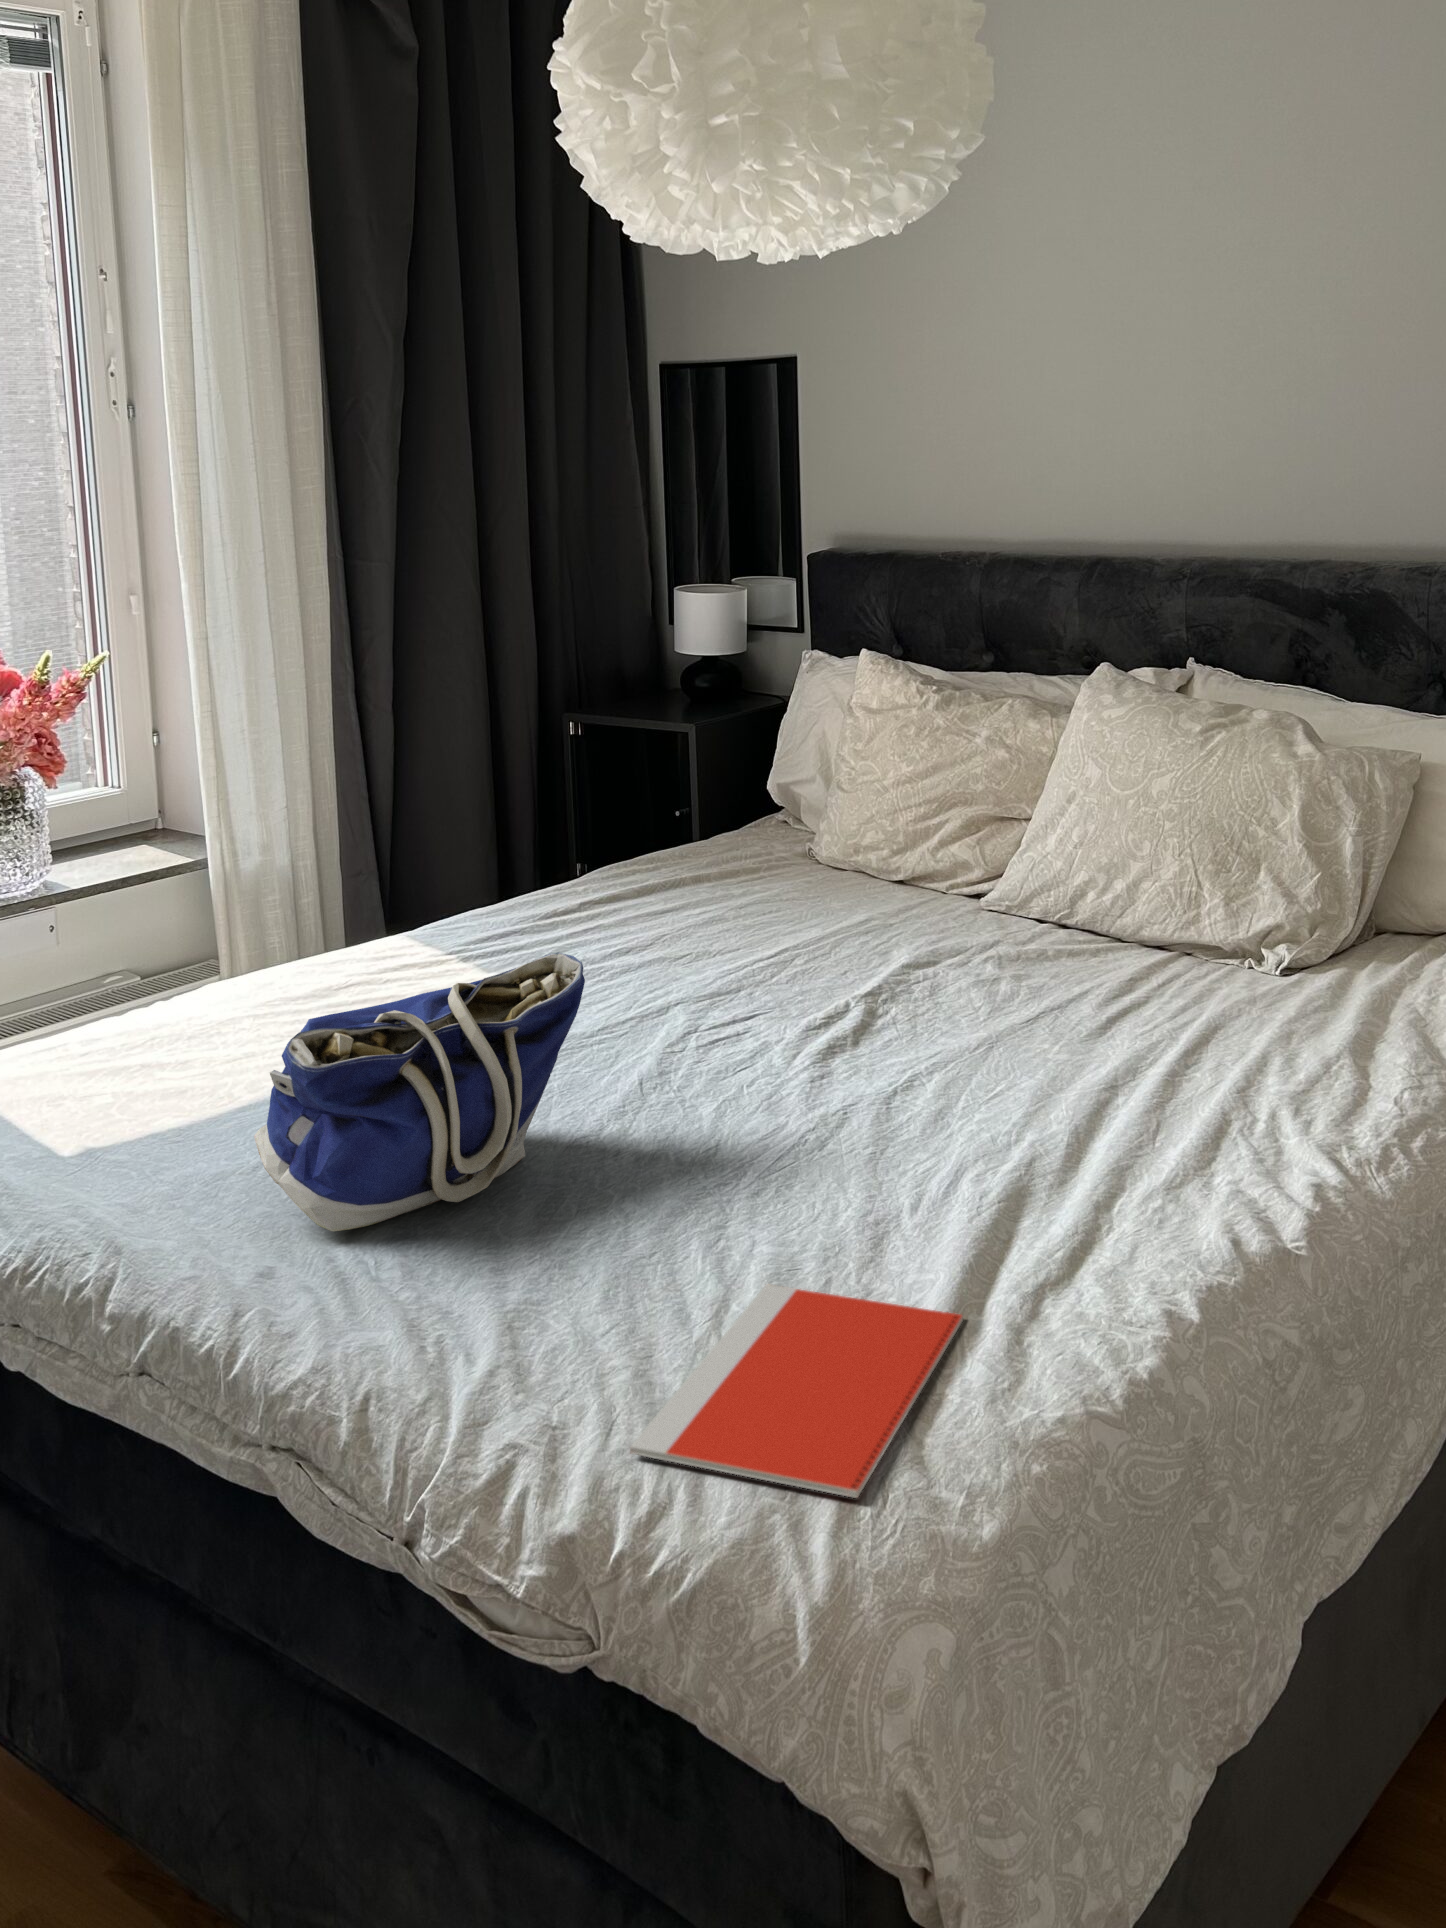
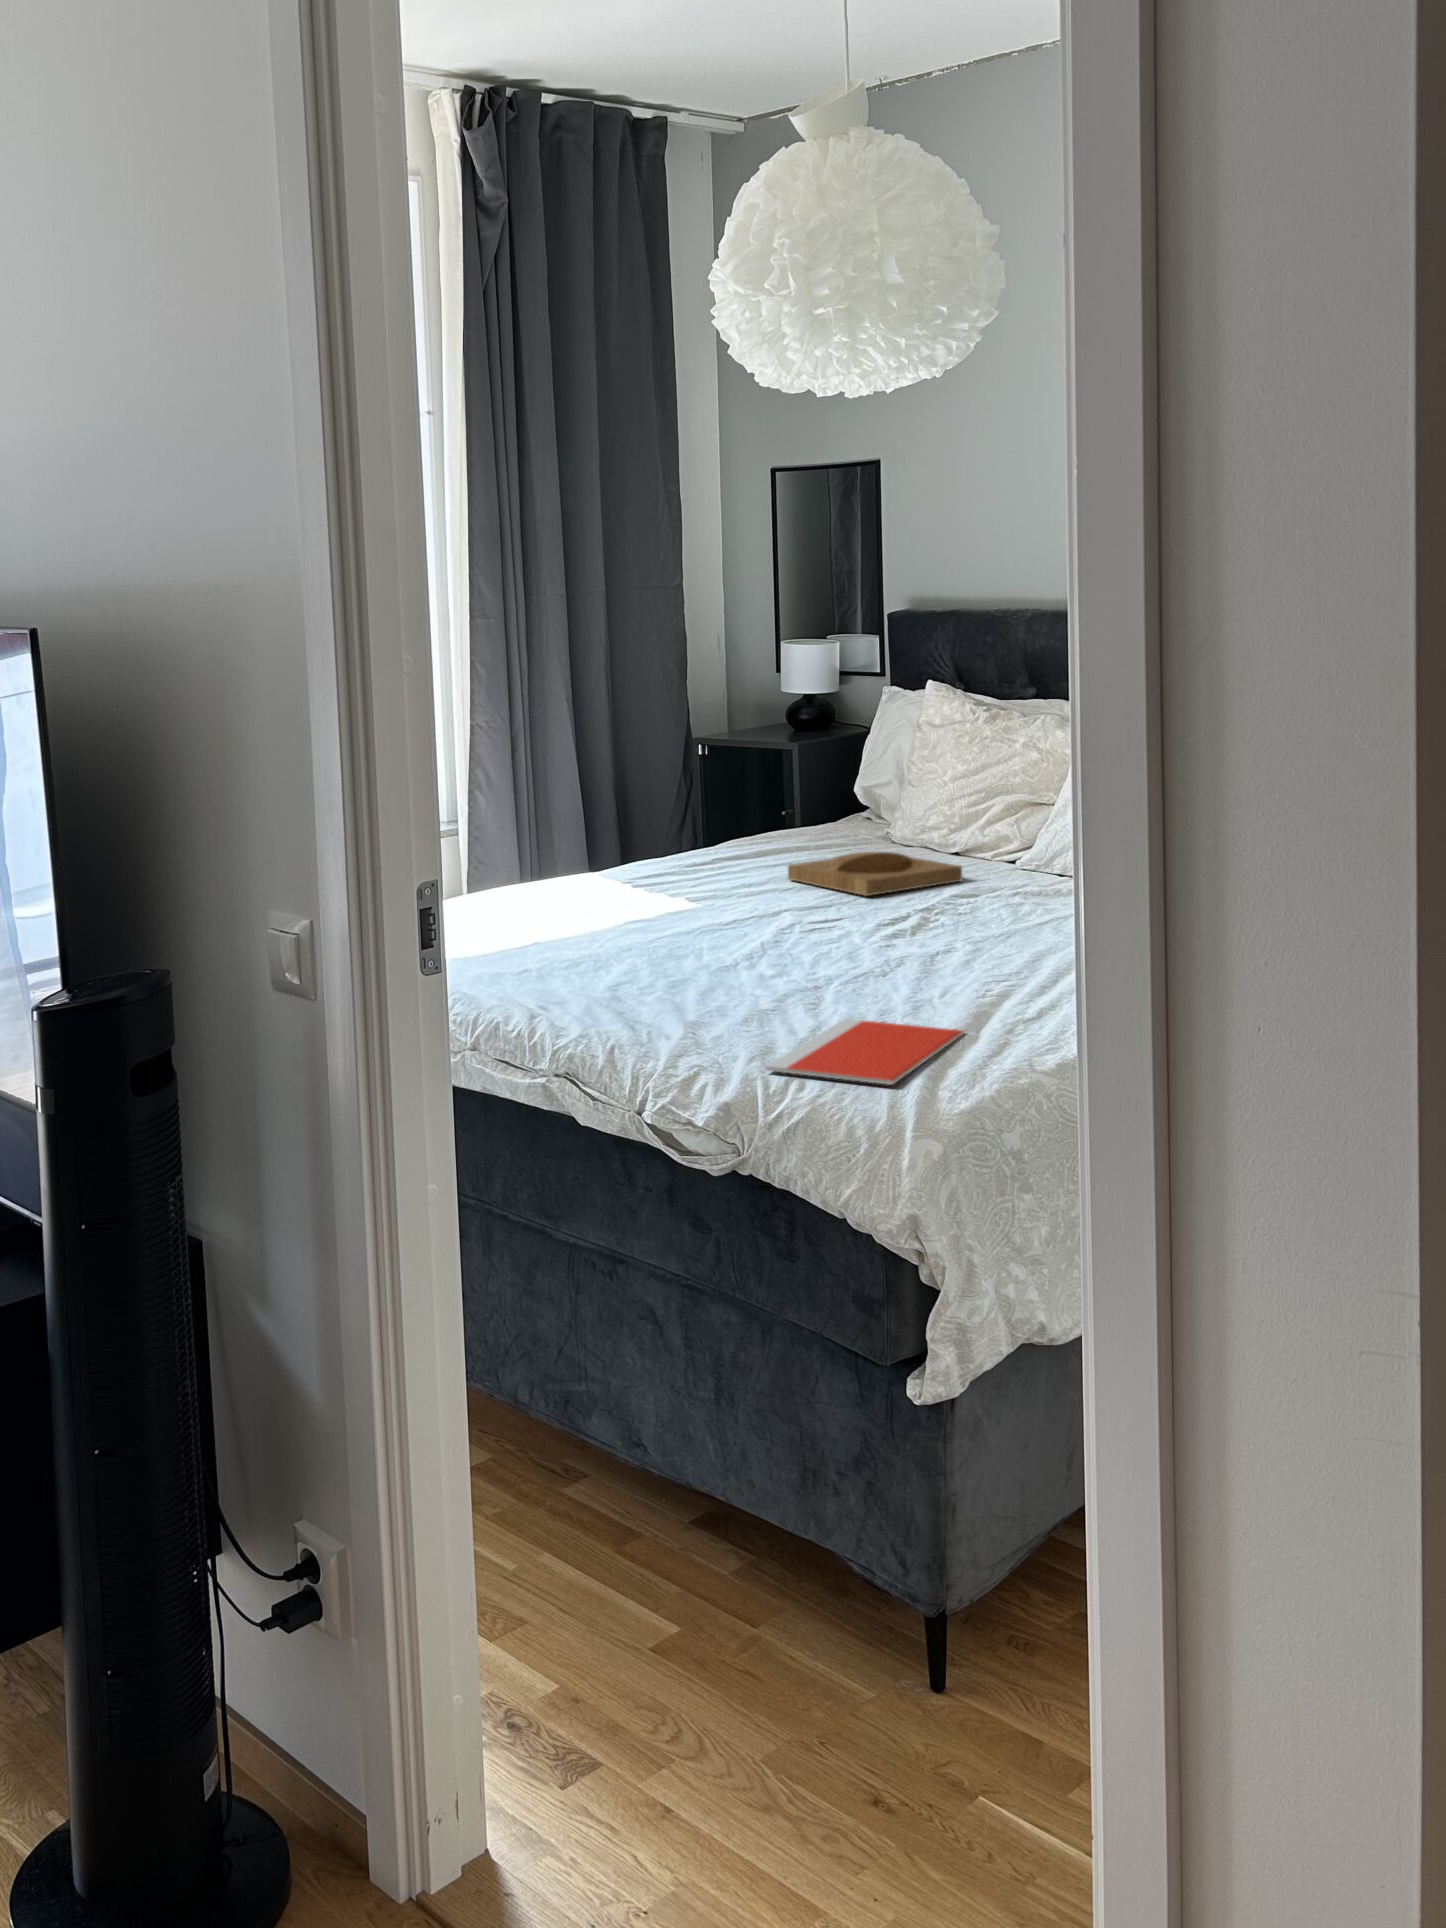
tray: none [678,892,917,977] -> present [788,852,962,896]
tote bag: present [254,952,585,1232] -> none [527,838,731,994]

